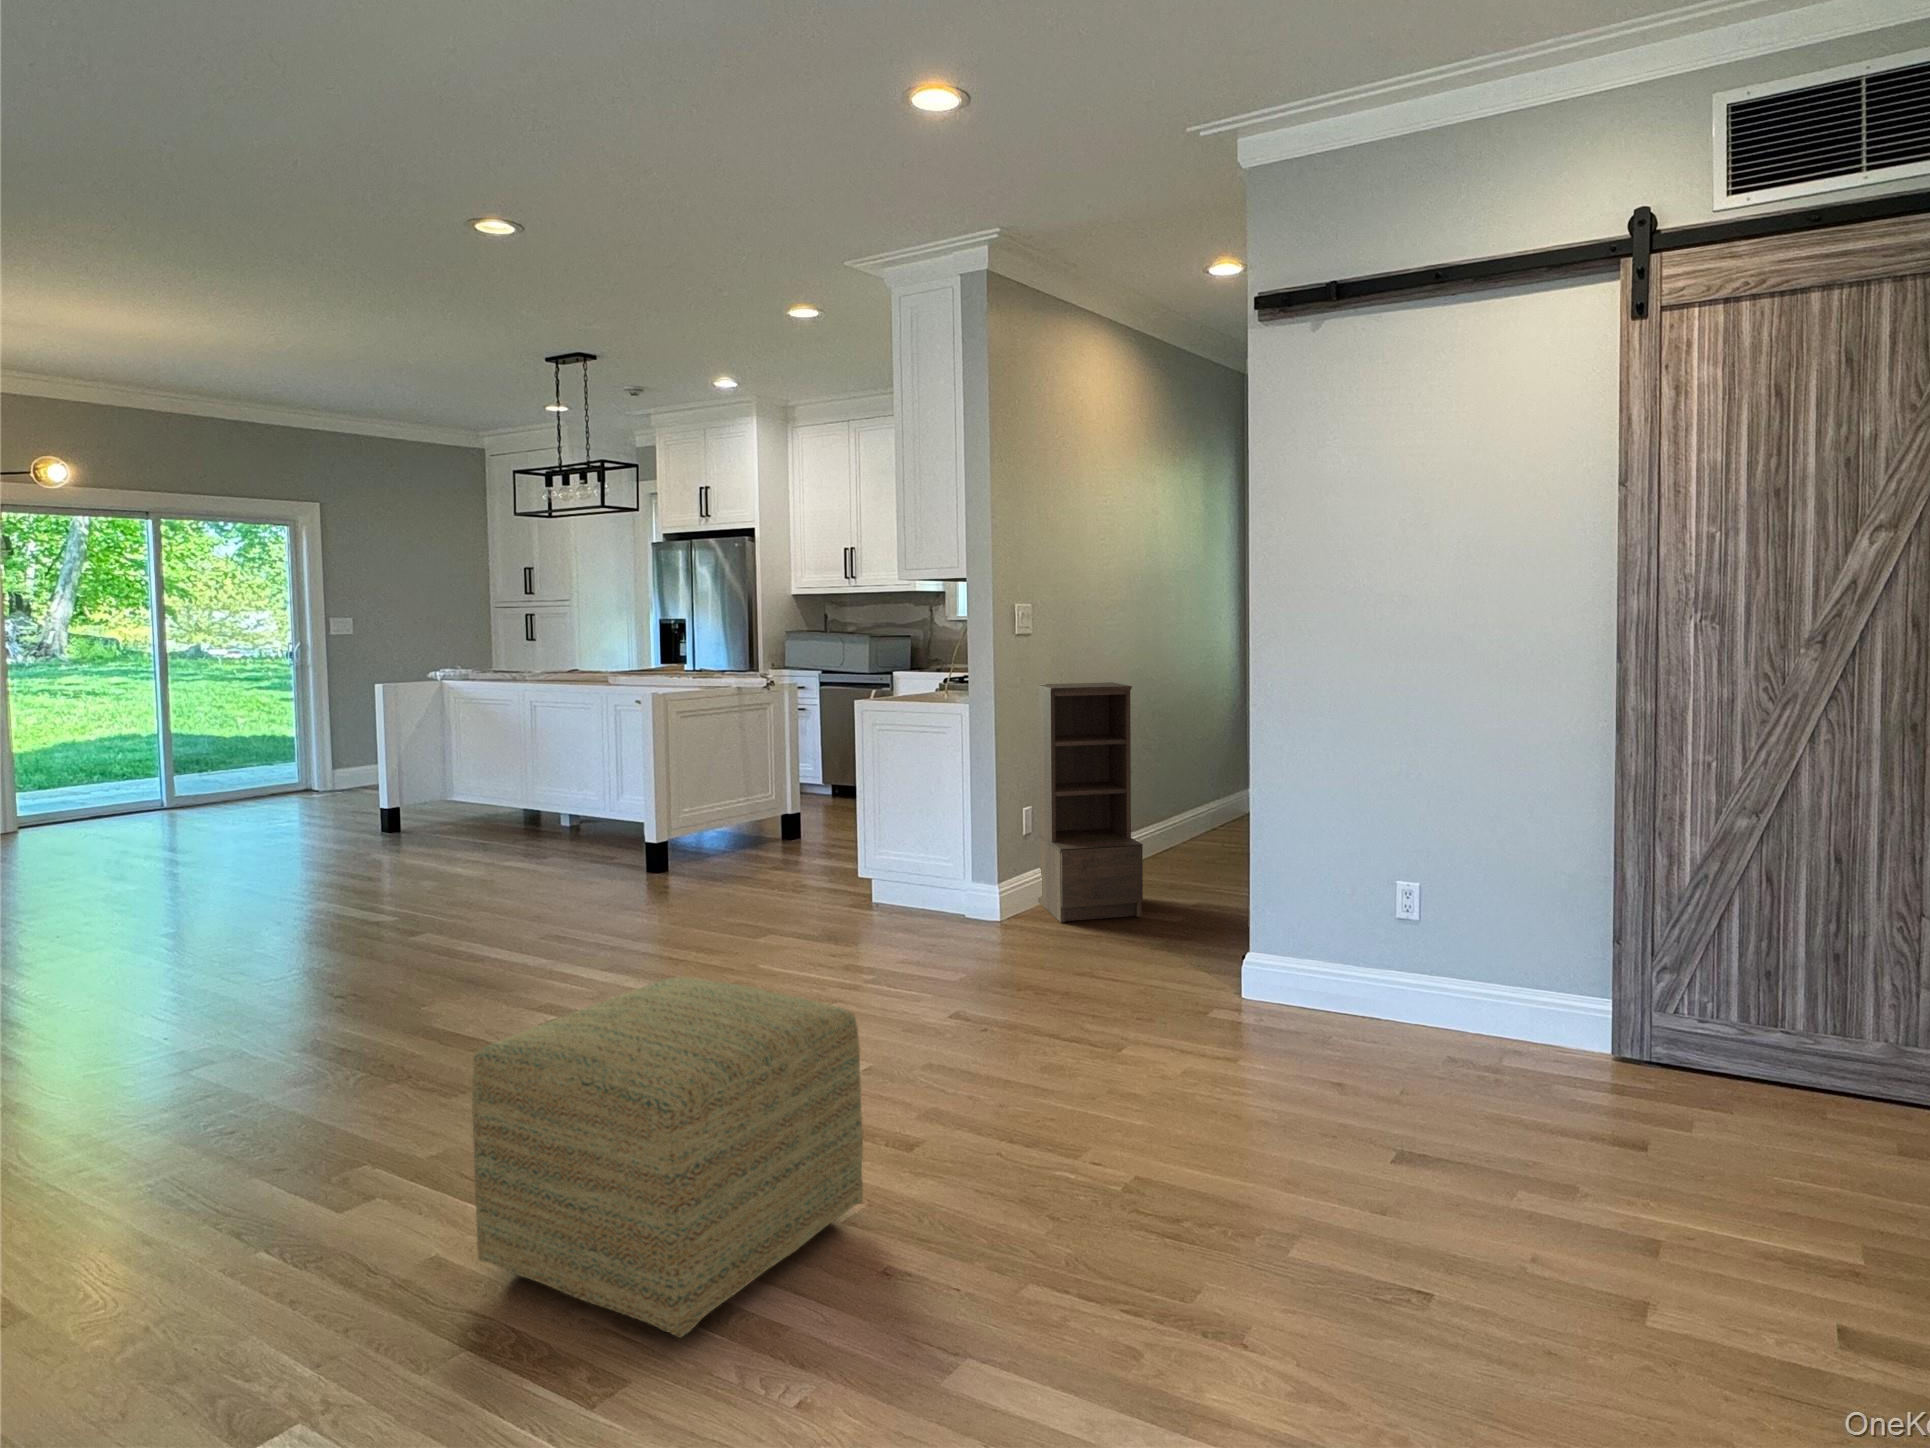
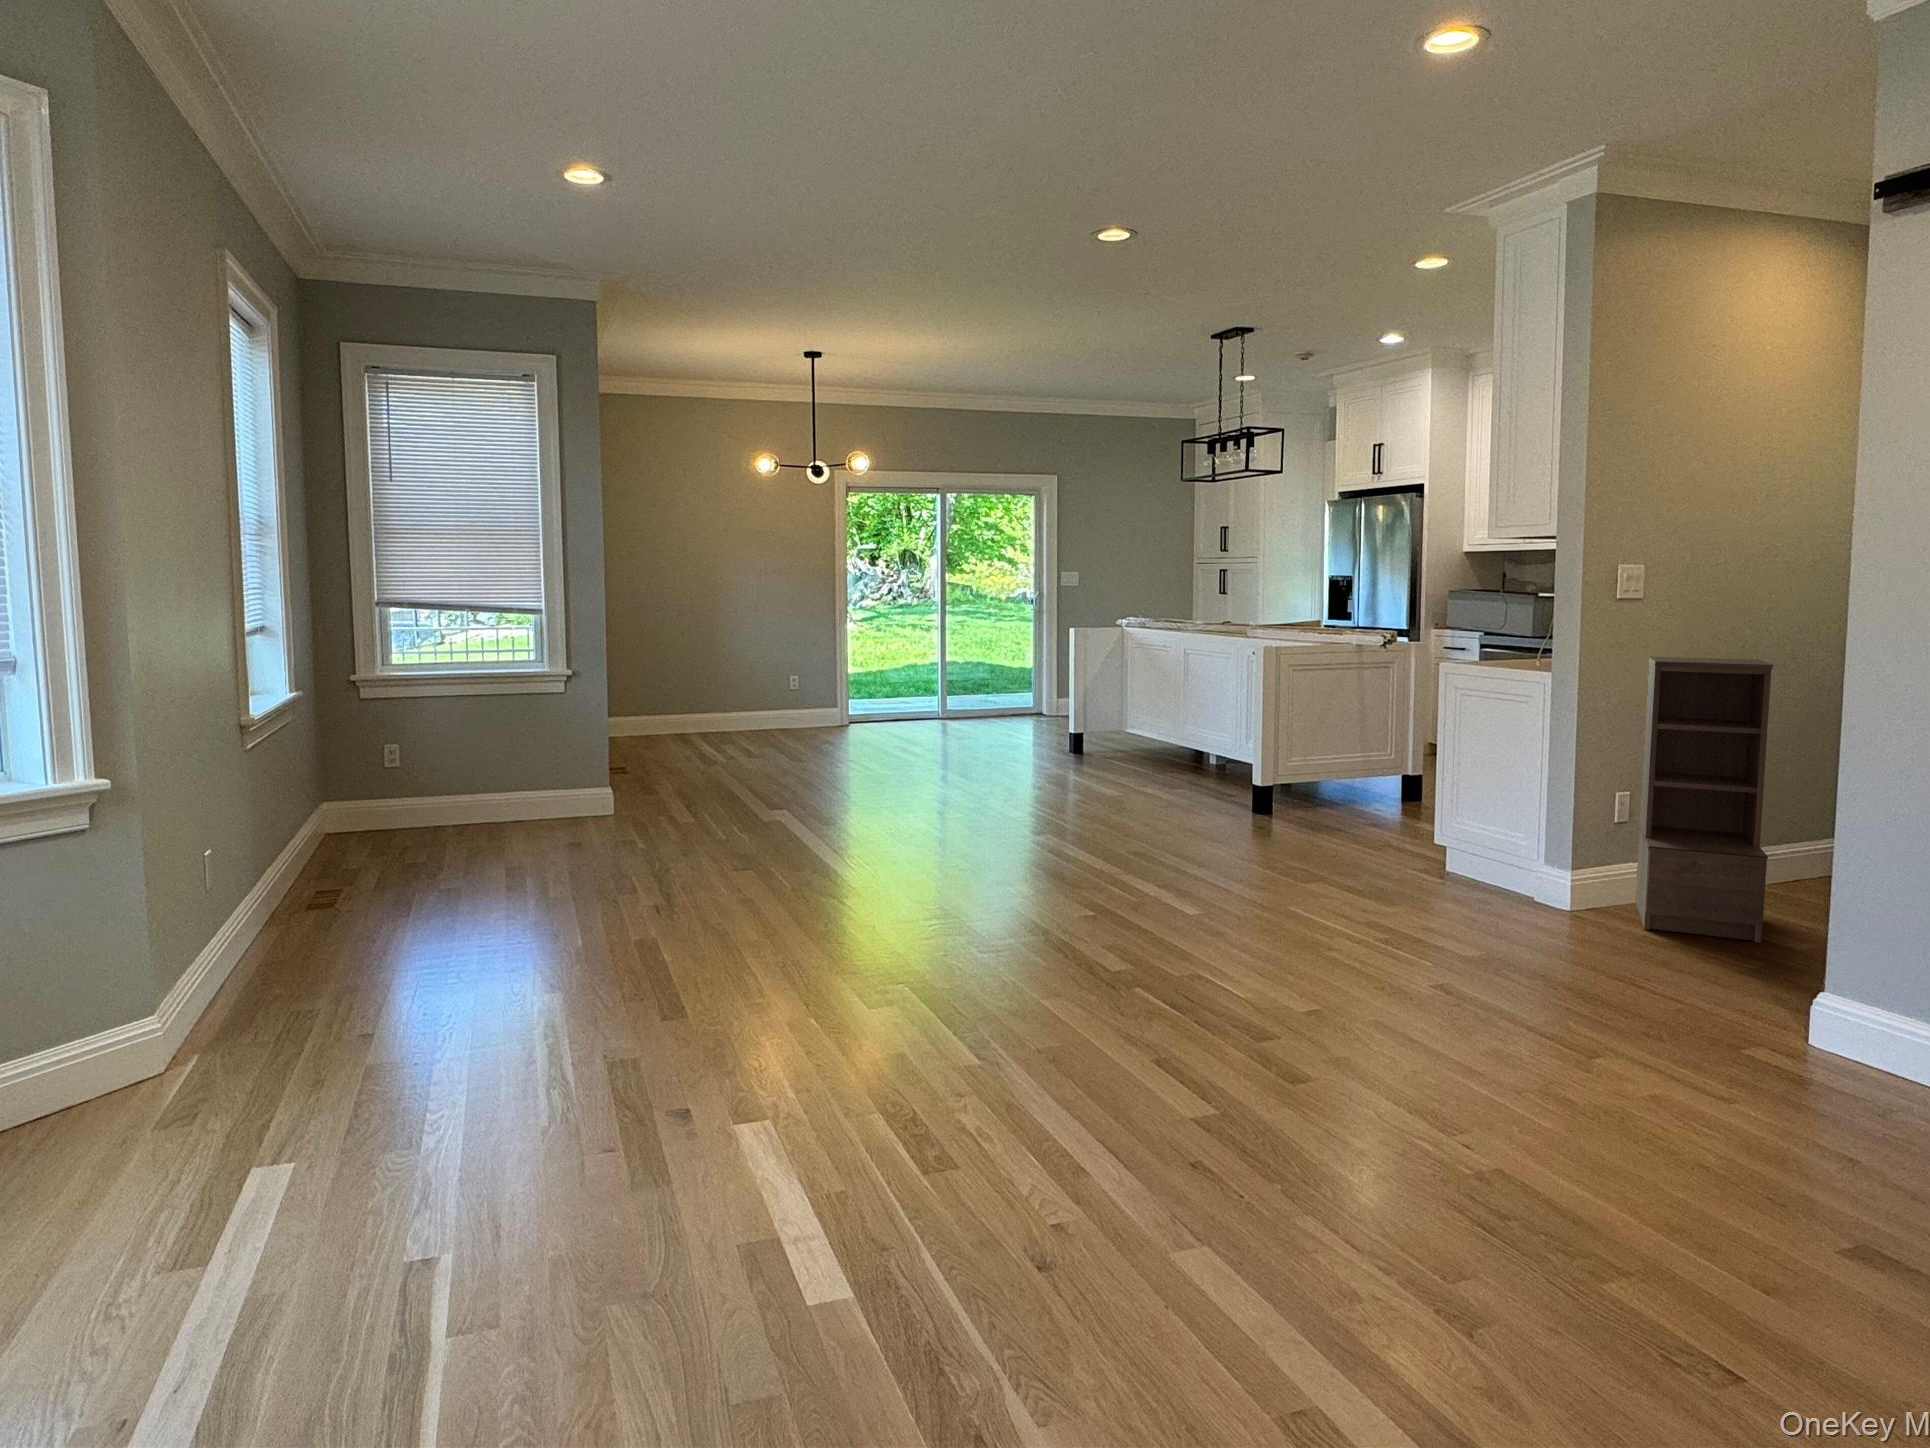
ottoman: present [472,977,863,1338] -> none [915,884,1215,1160]

